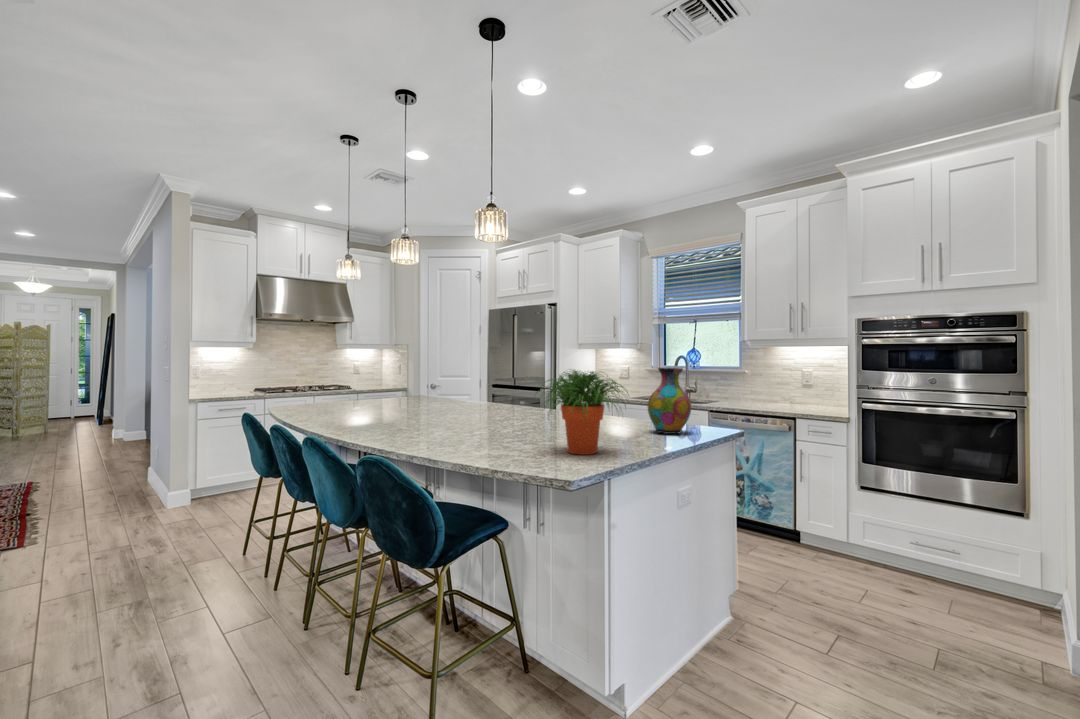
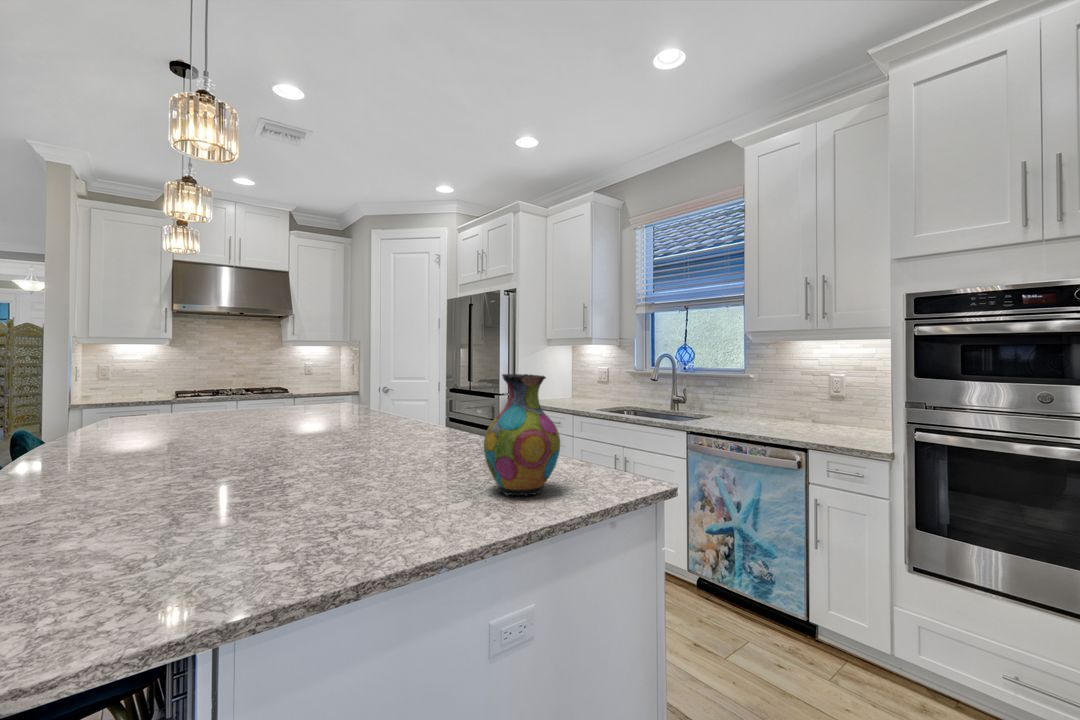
potted plant: present [542,370,628,455] -> none [78,379,335,571]

